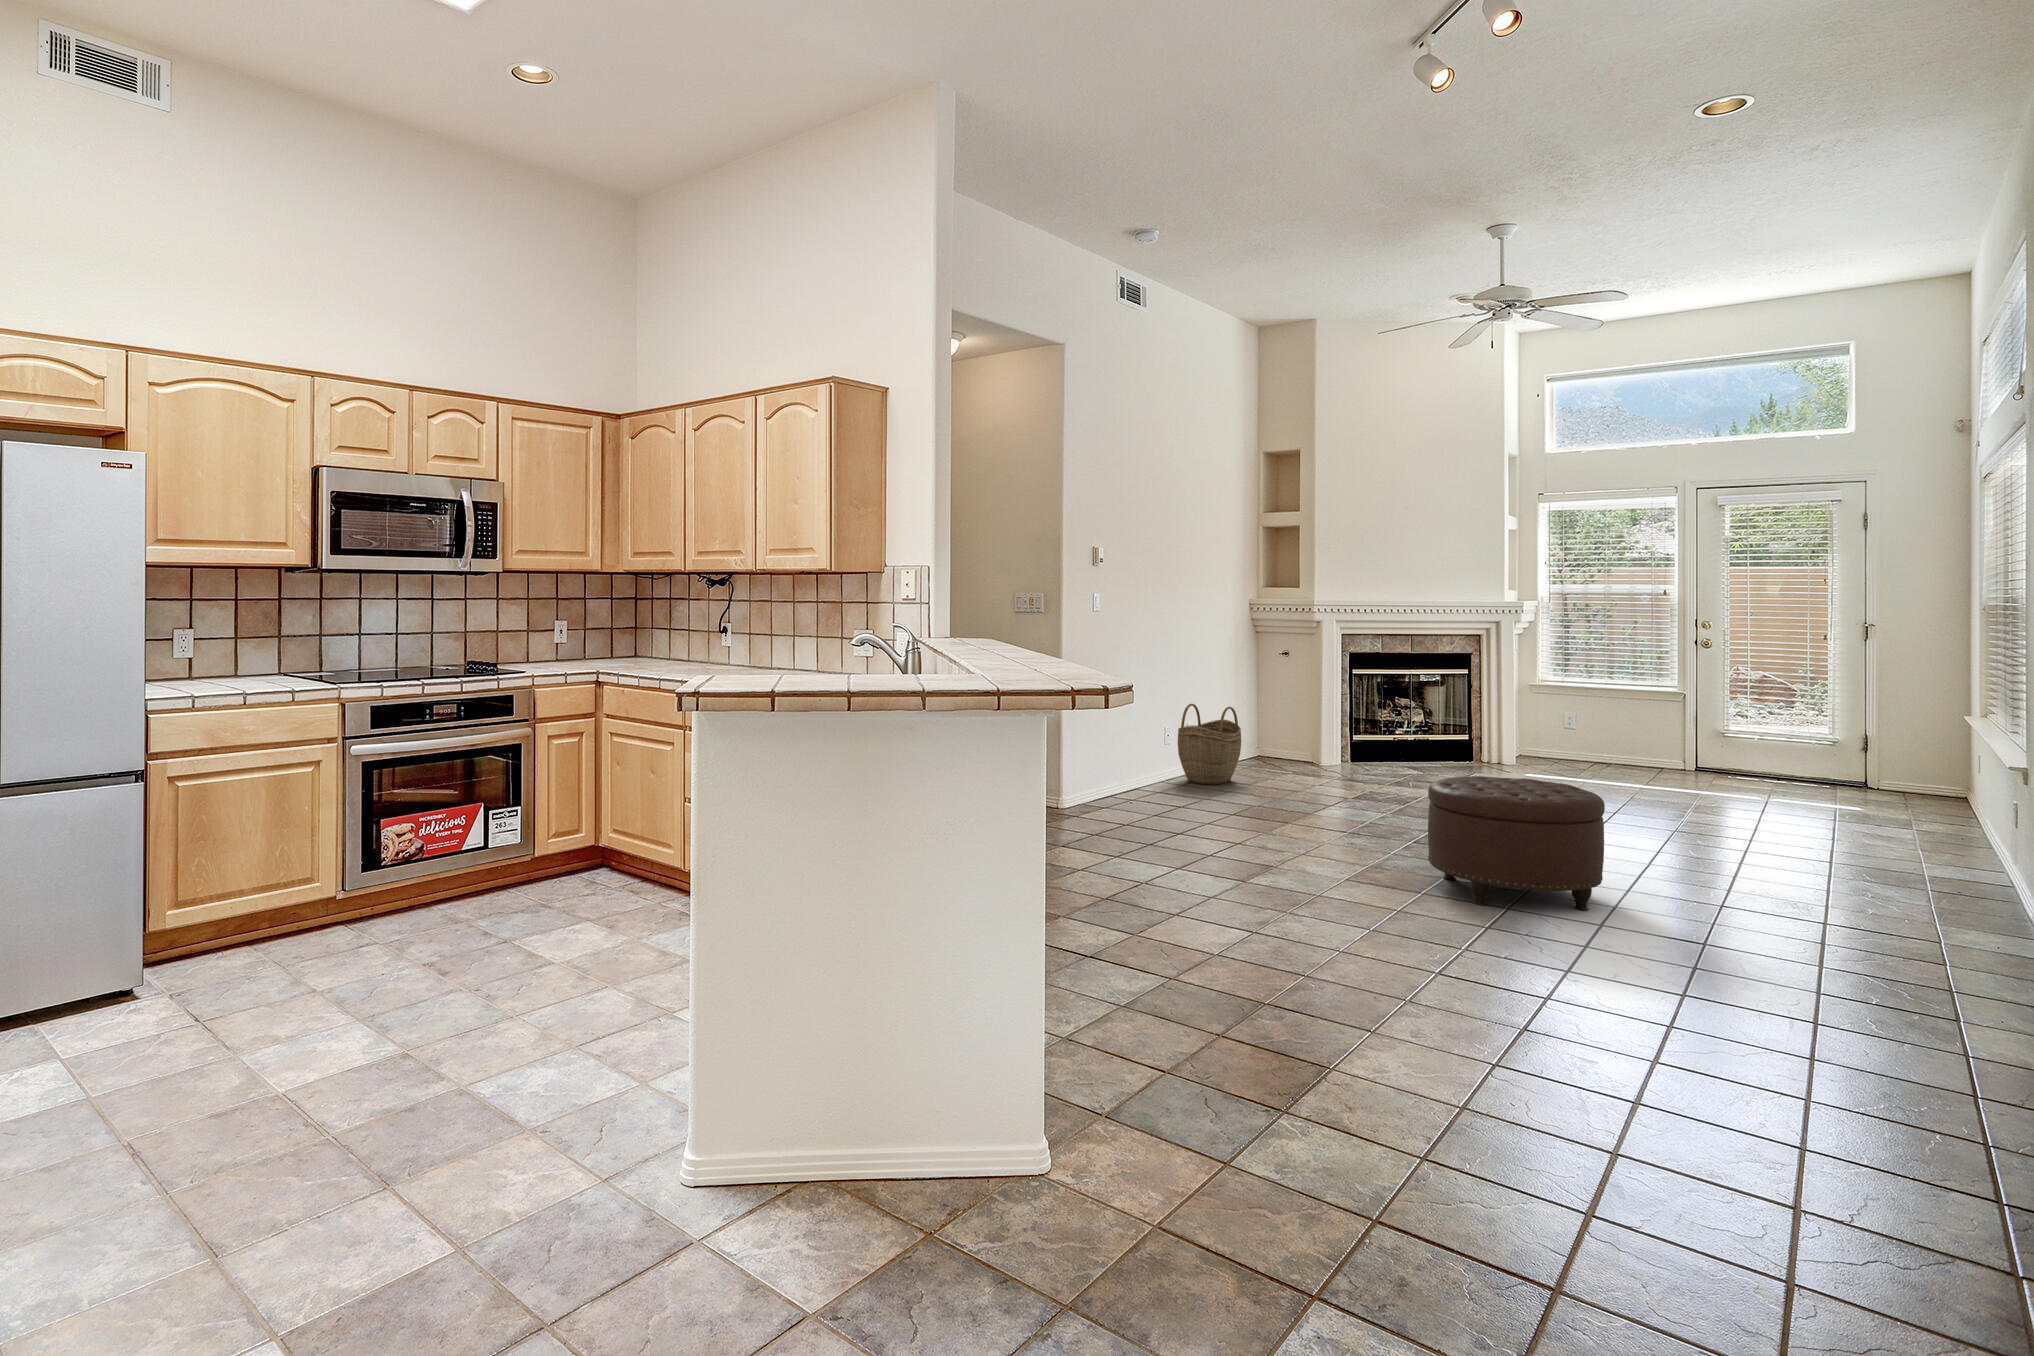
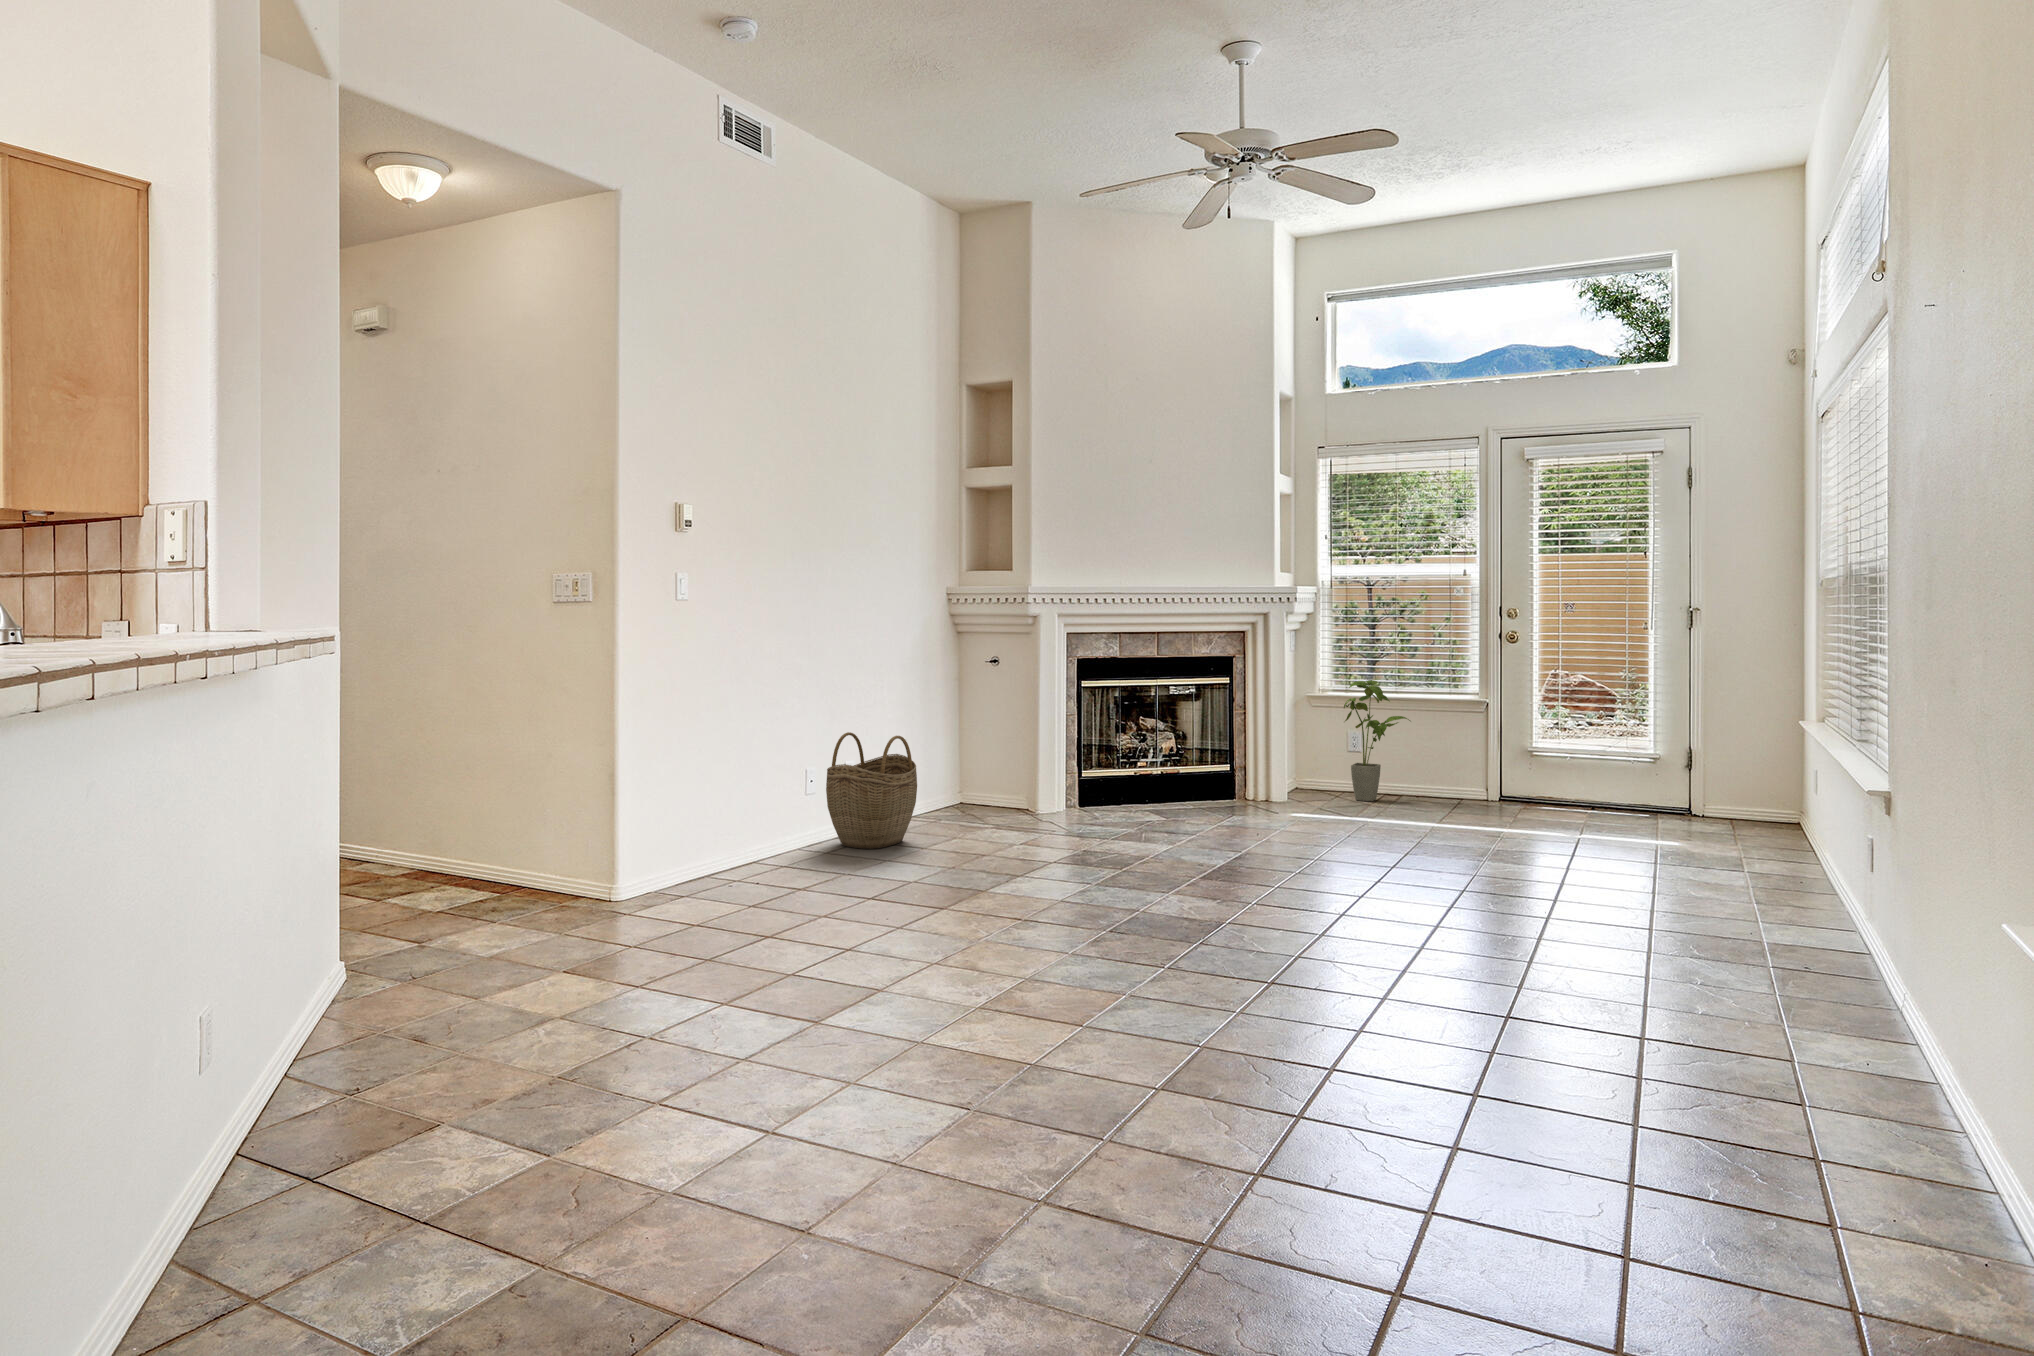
house plant: none [1562,674,1620,767] -> present [1344,680,1410,801]
ottoman: present [1428,776,1605,910] -> none [1099,838,1346,1050]

